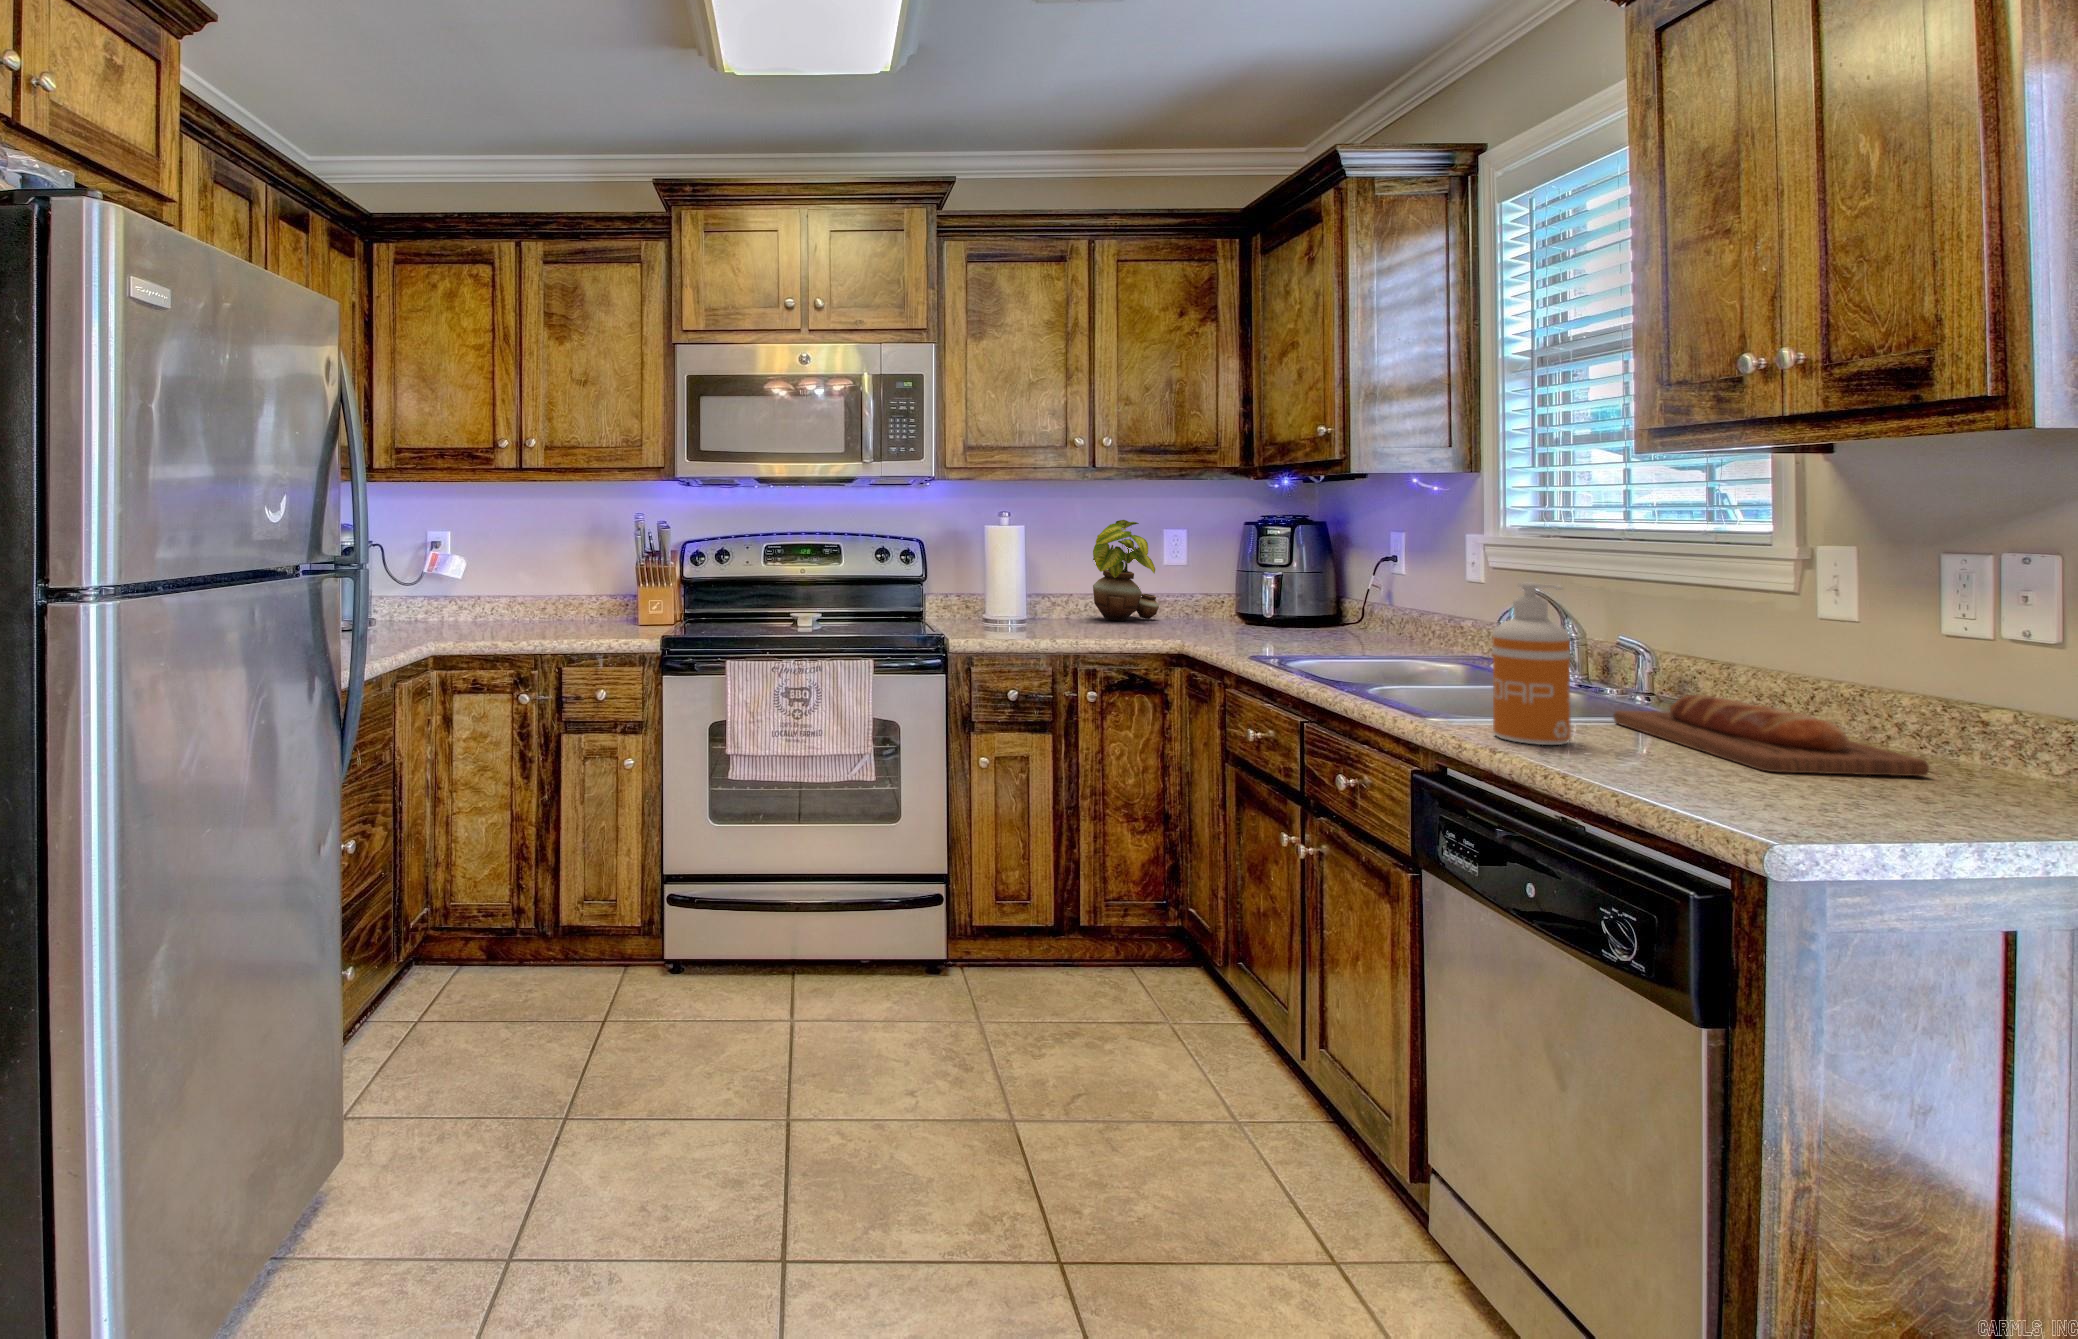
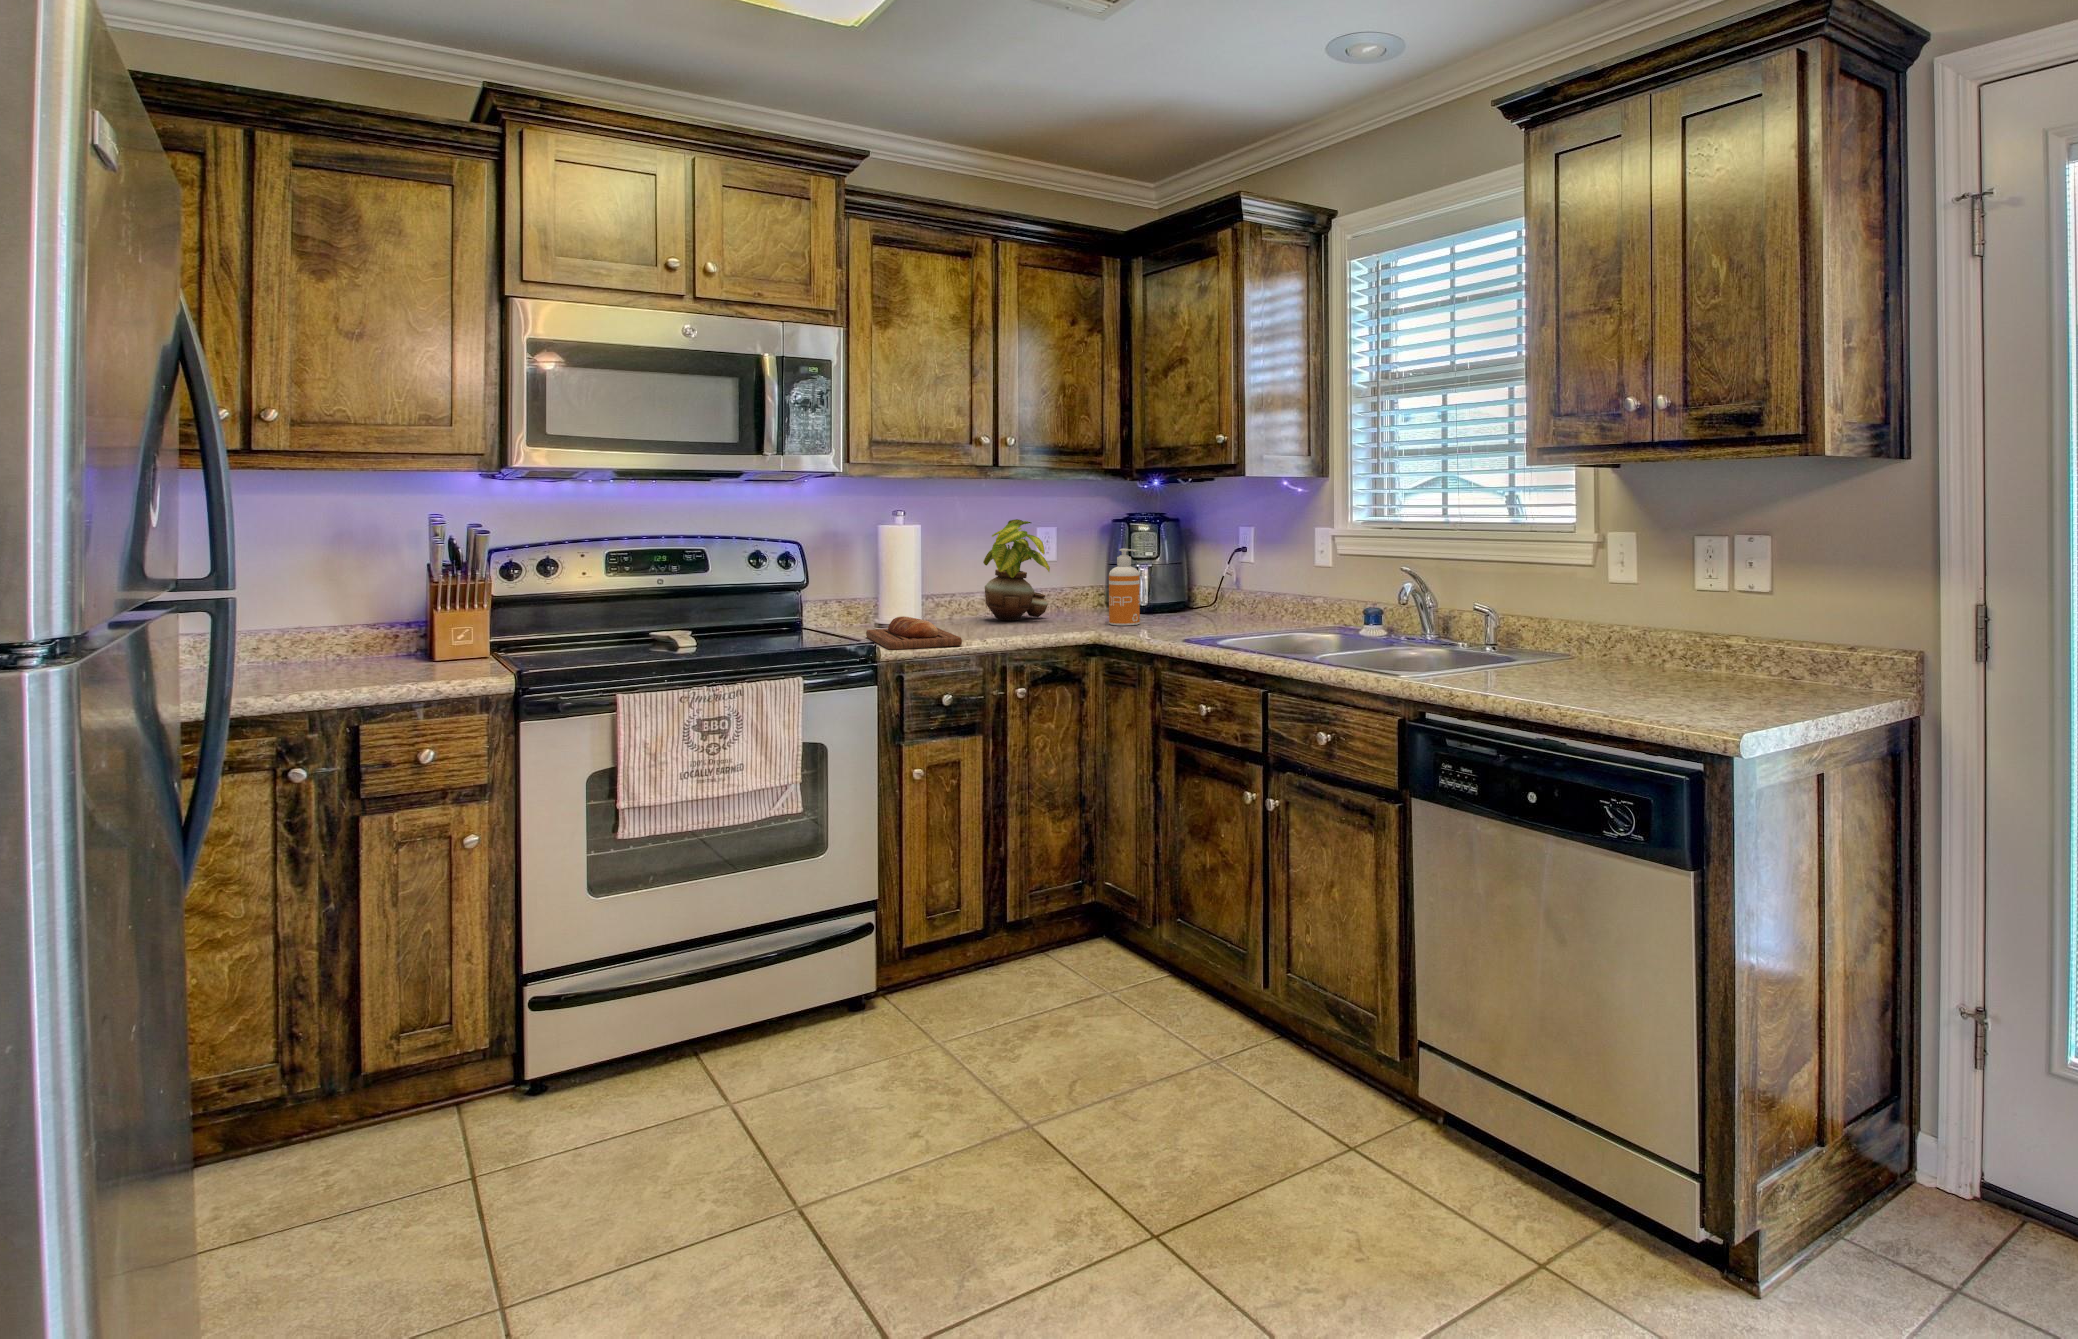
soap dispenser: present [1493,583,1571,745] -> present [1109,549,1140,626]
bread loaf: present [1613,695,1929,776] -> present [866,616,962,650]

